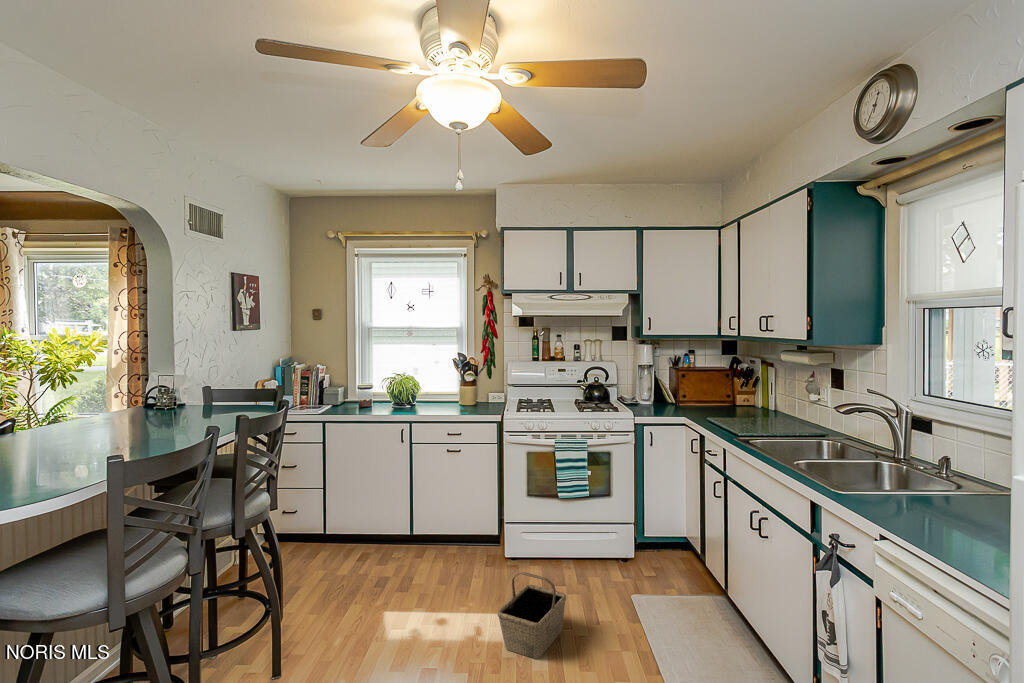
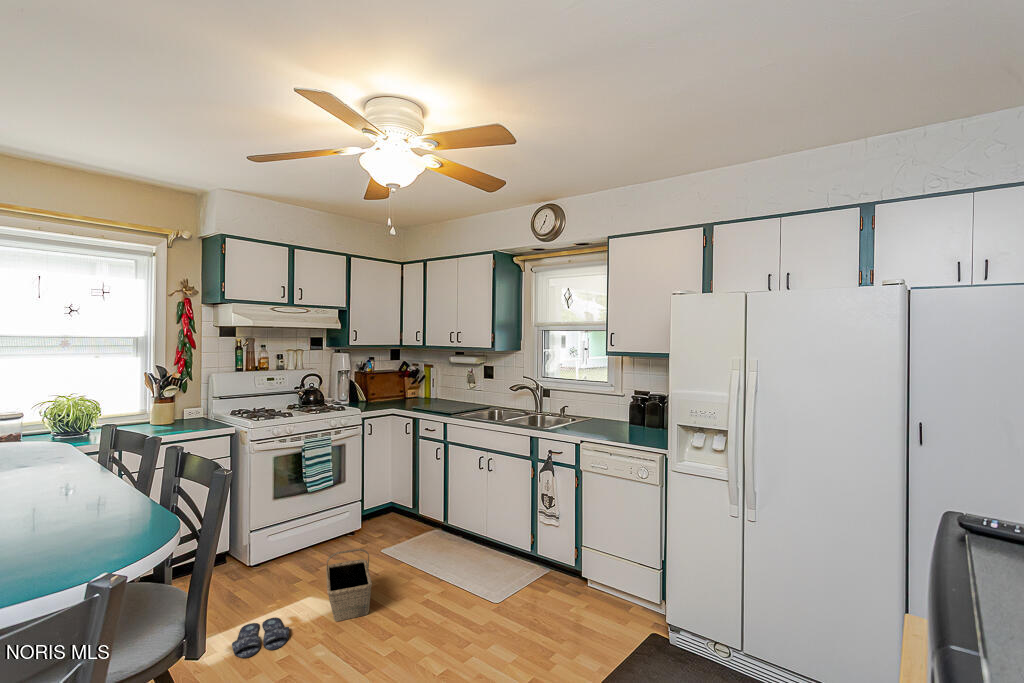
slippers: none [415,611,472,646] -> present [232,617,289,658]

